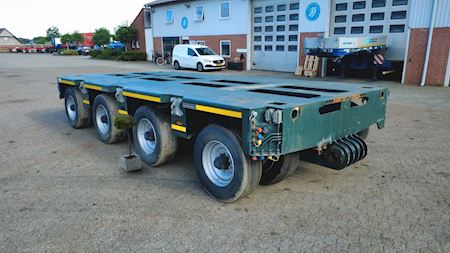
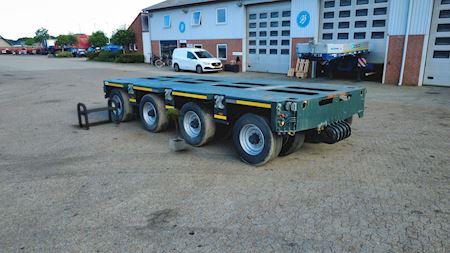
bench: none [24,100,78,138] -> present [77,99,120,130]

